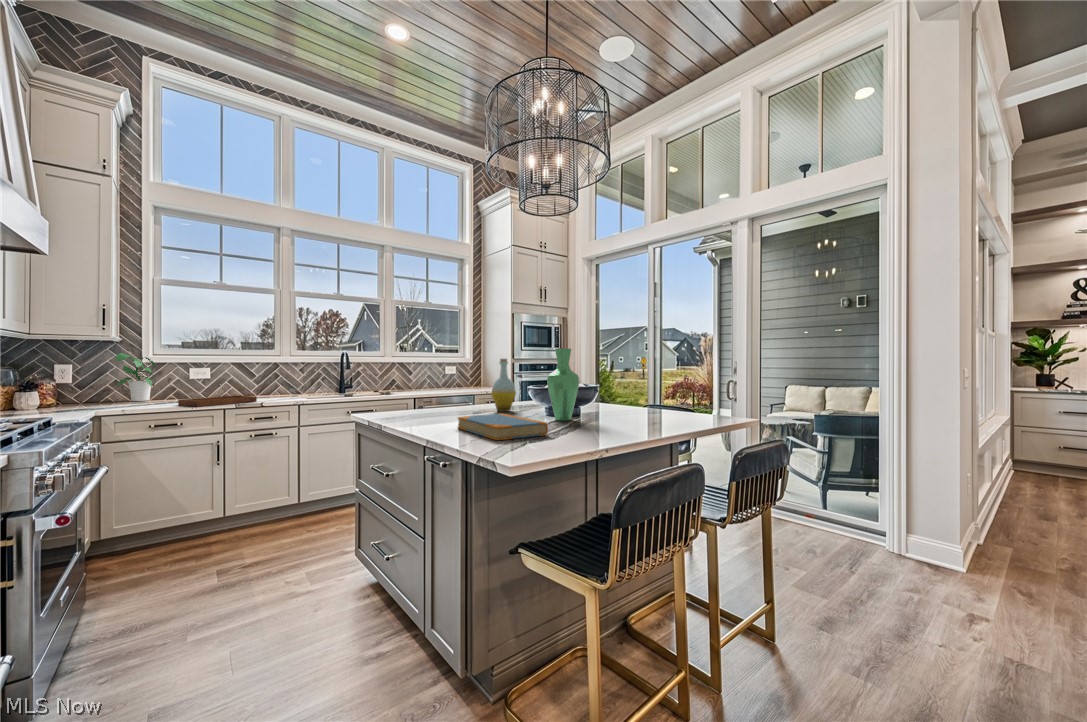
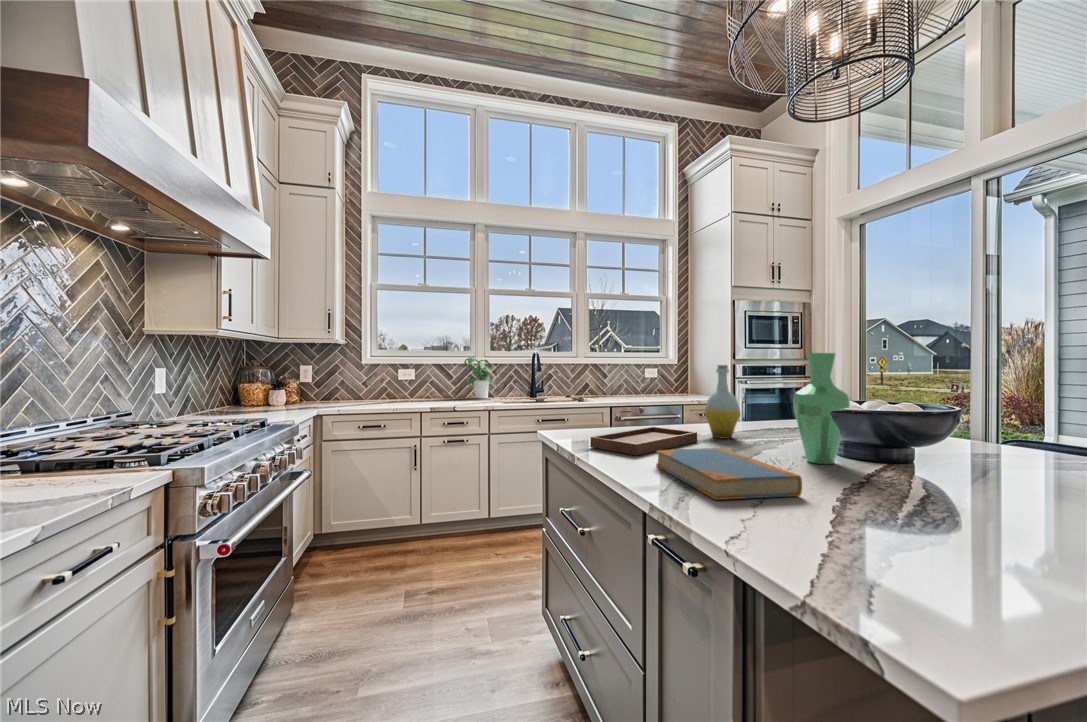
potted plant: present [116,353,156,401] -> present [464,356,493,398]
tray: present [178,384,257,407] -> present [590,408,697,455]

